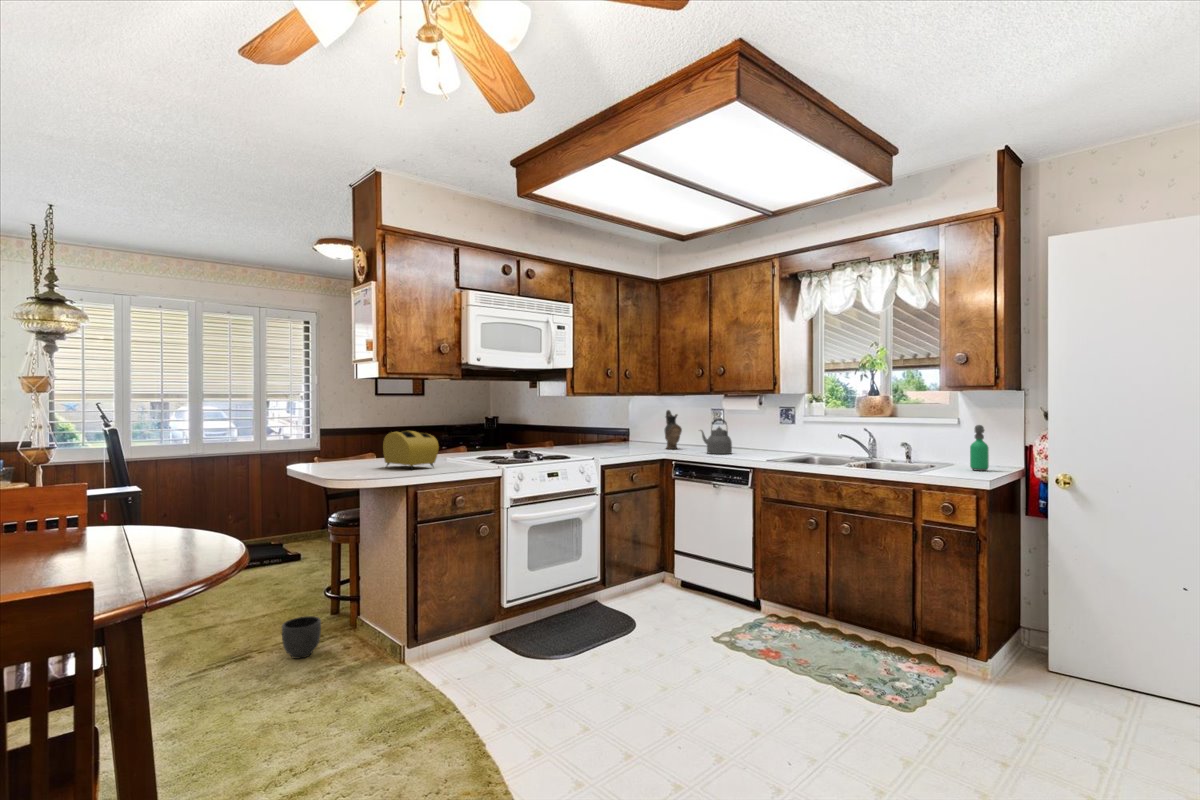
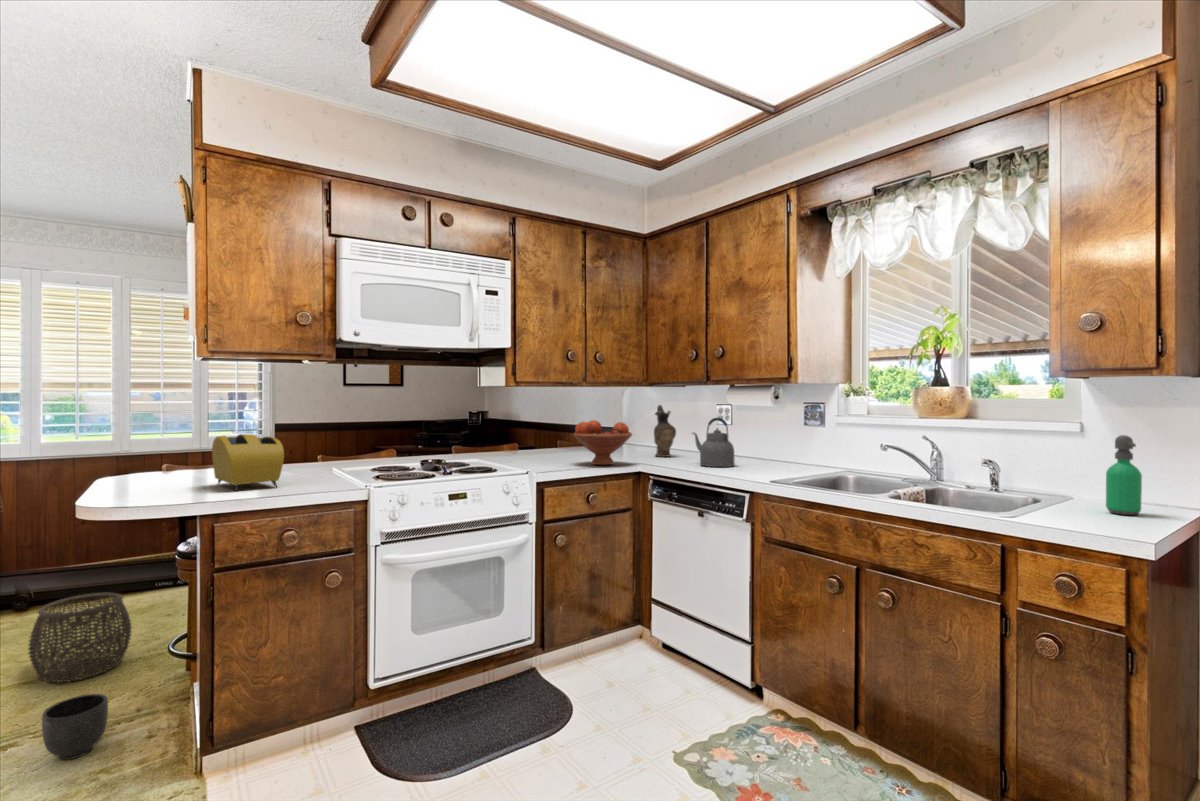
fruit bowl: none [614,421,658,454] -> present [573,420,632,465]
woven basket: none [216,556,287,622] -> present [28,593,132,683]

